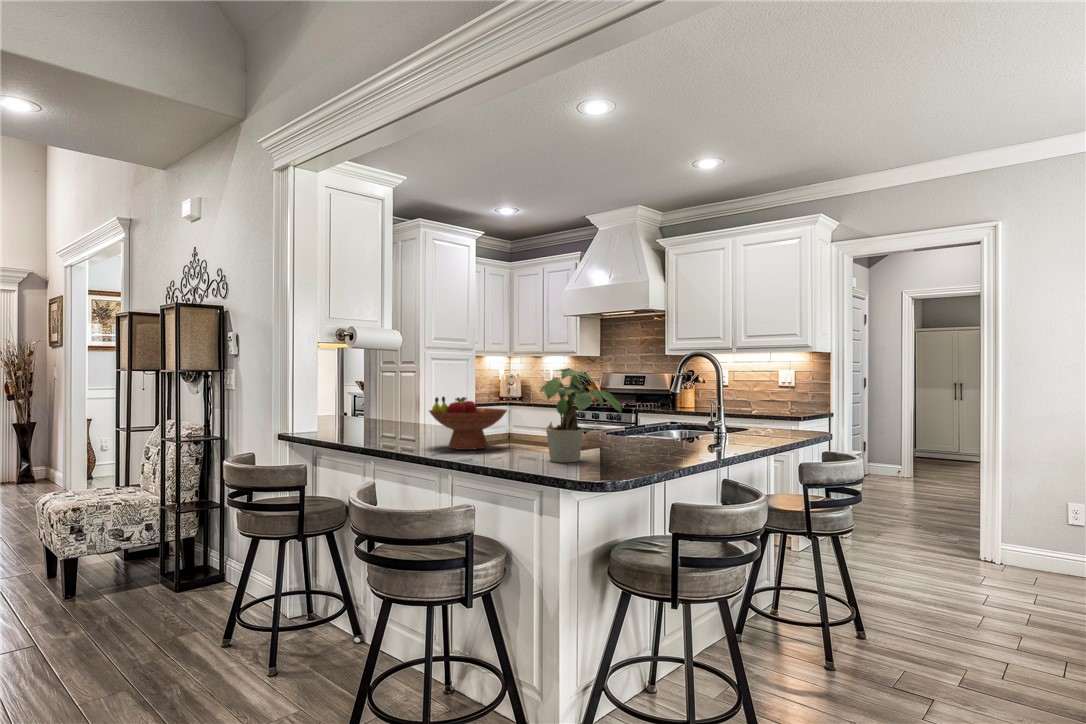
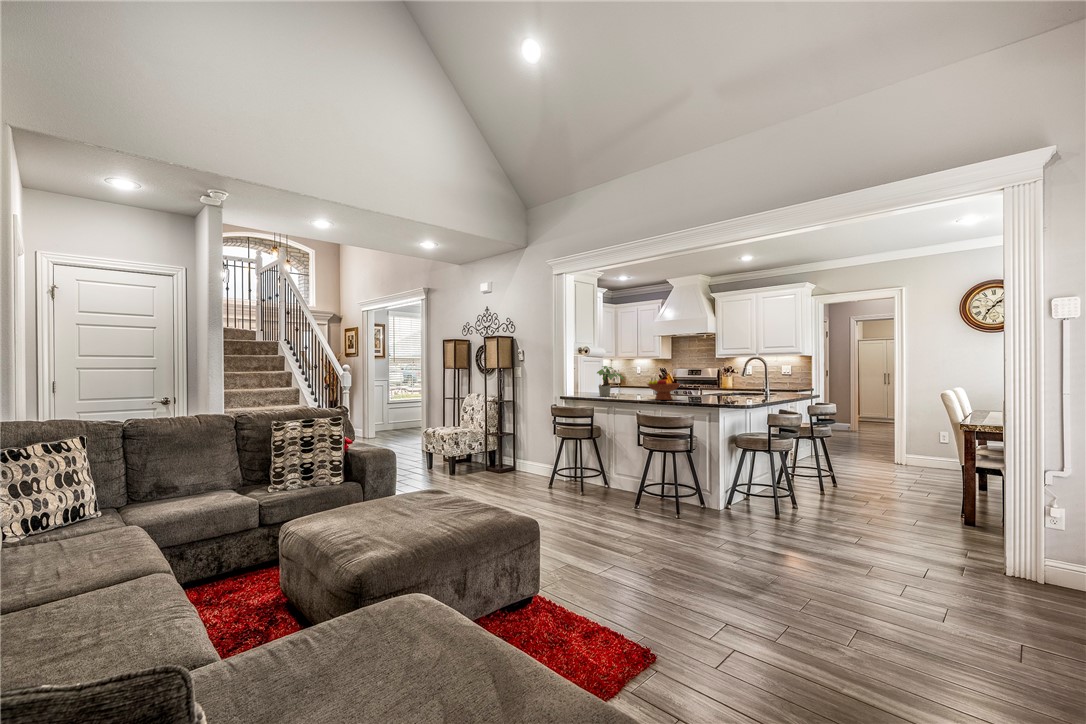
potted plant: present [540,368,622,462] -> present [597,366,623,397]

